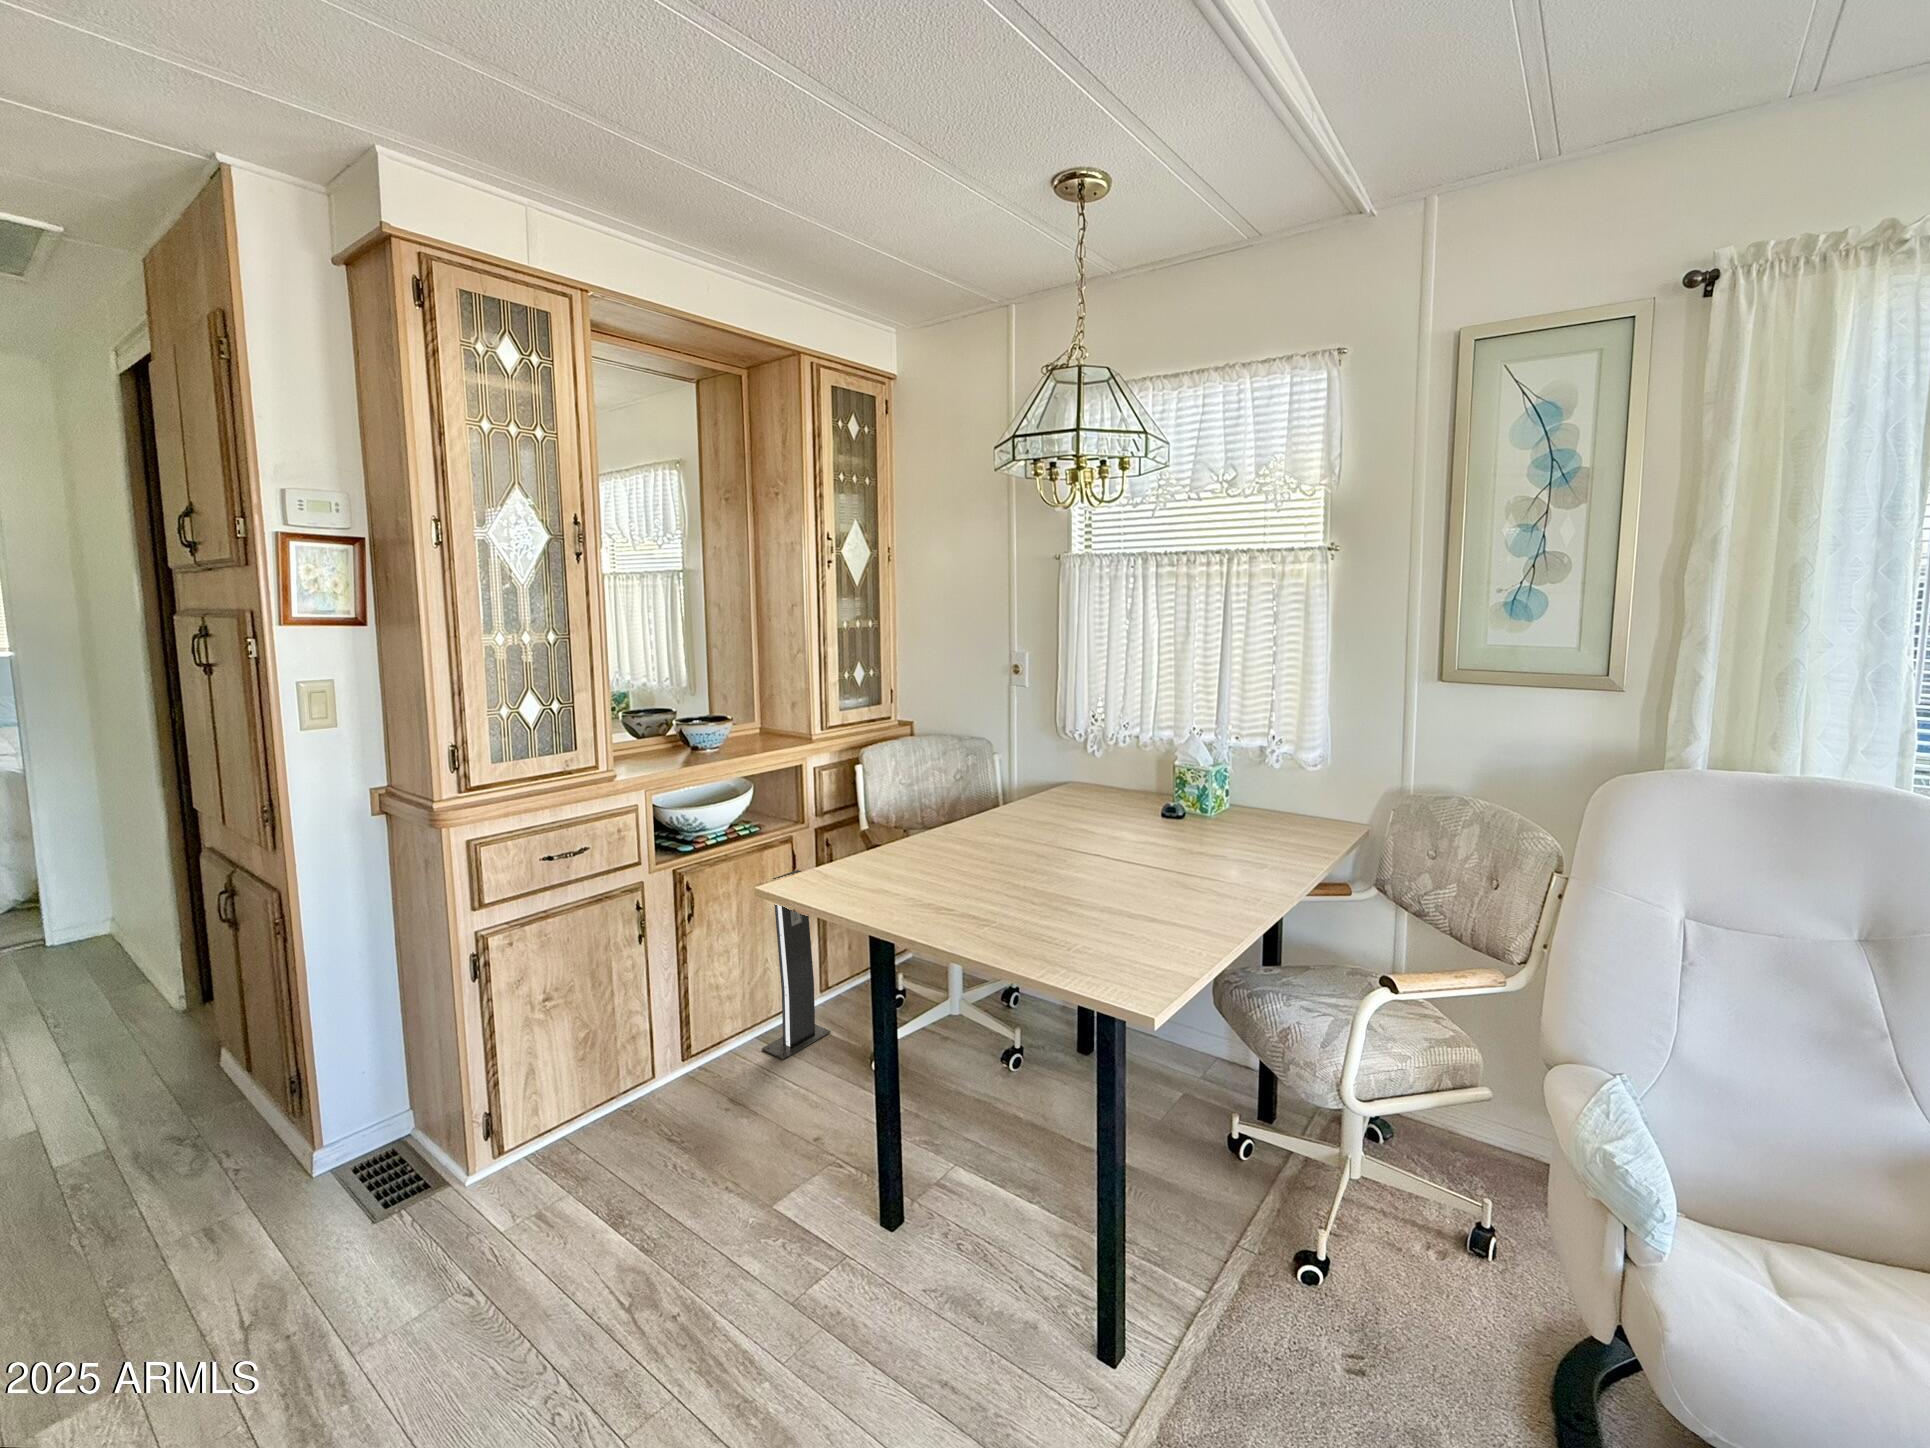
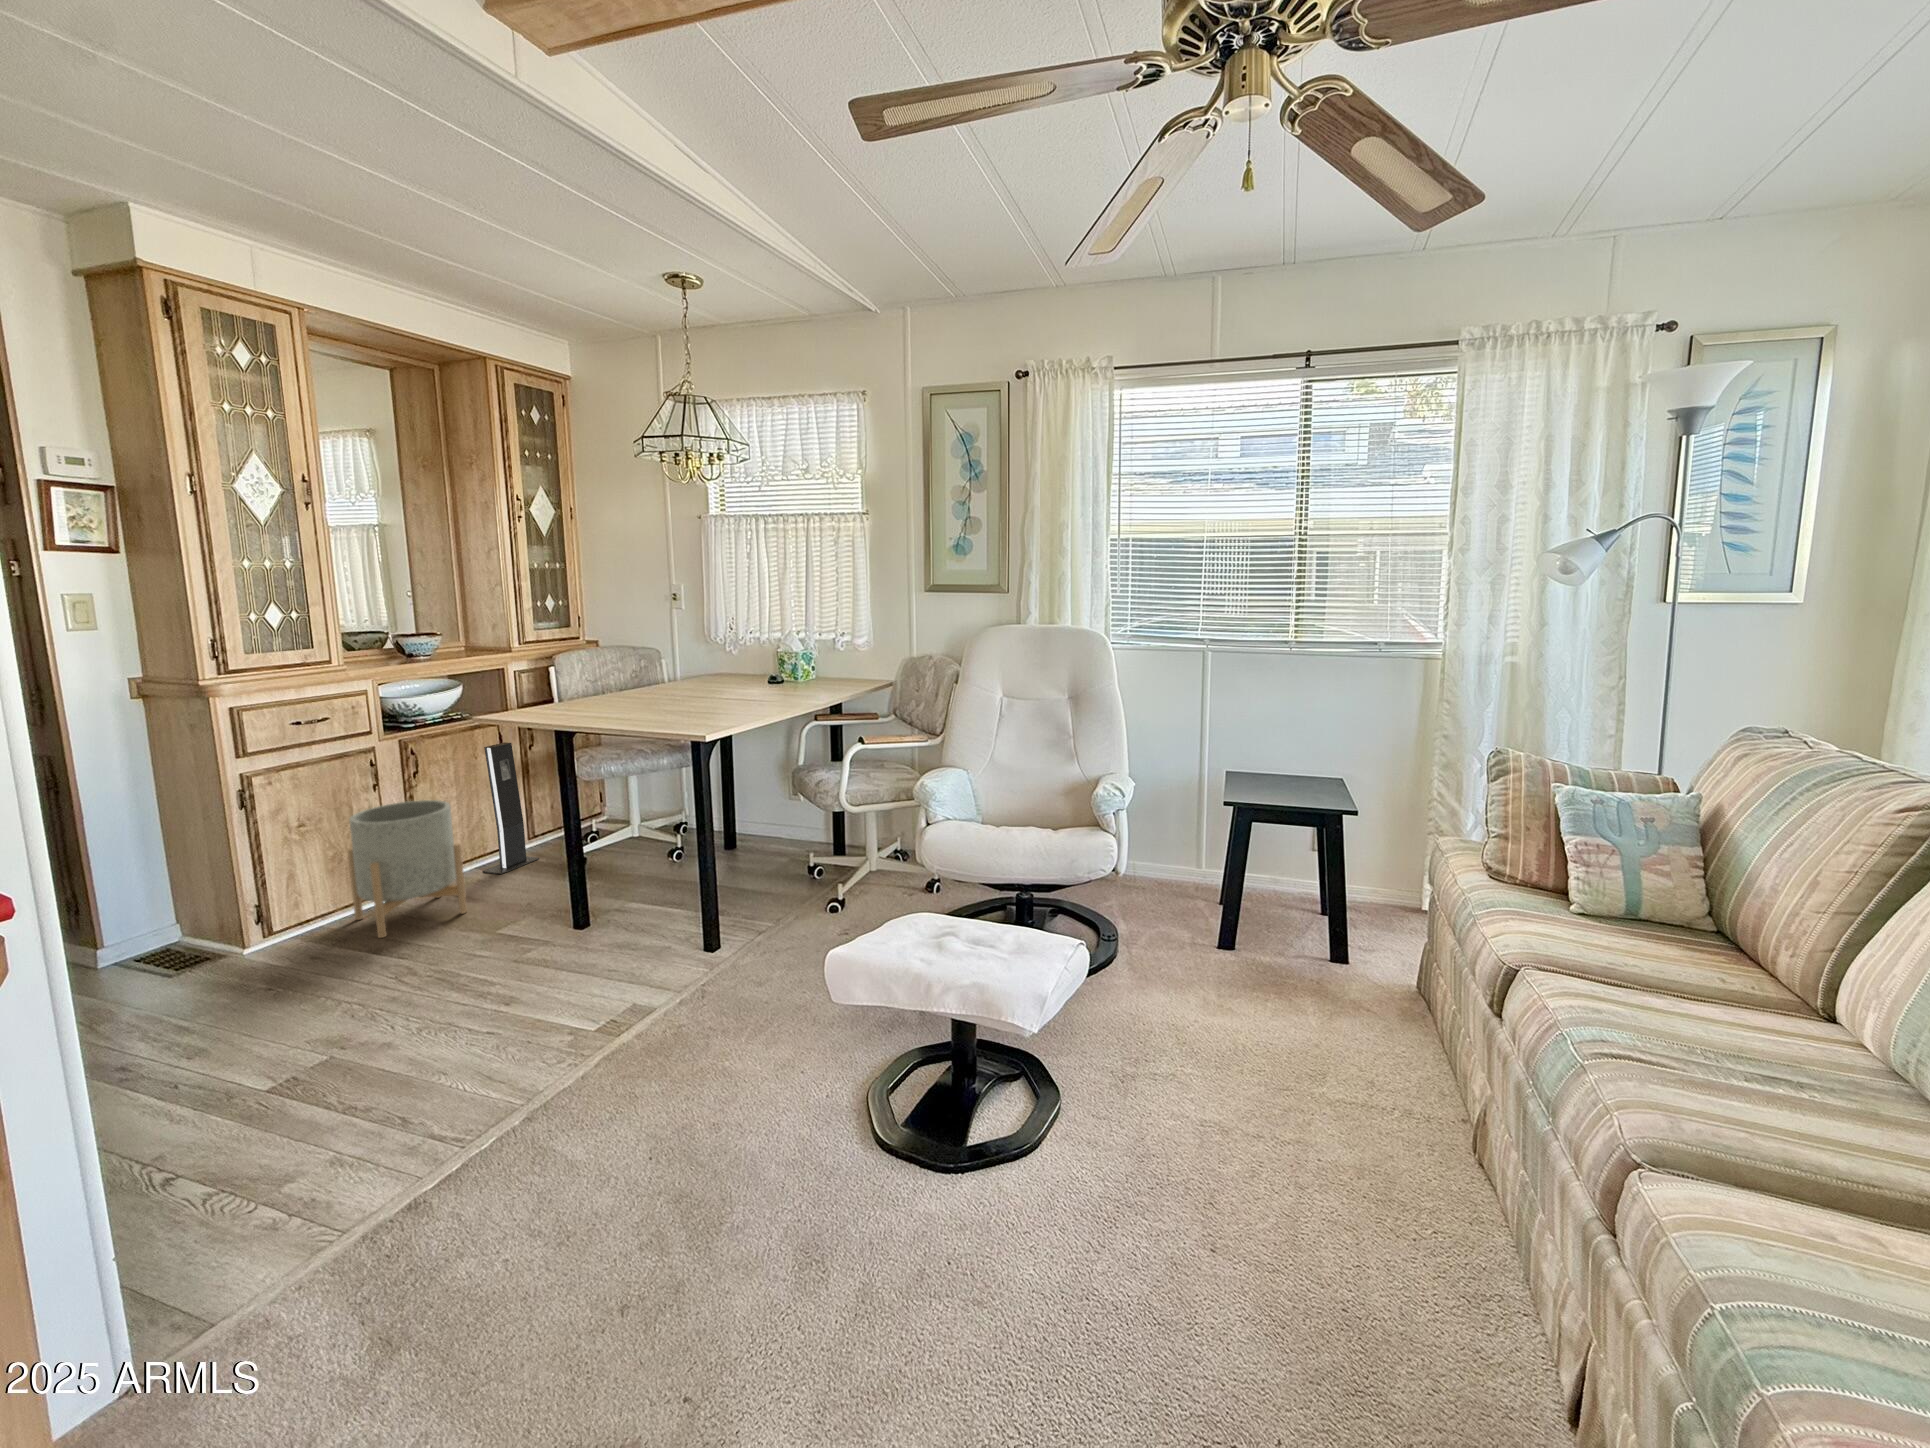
planter: none [598,965,735,1188] -> present [348,800,467,938]

